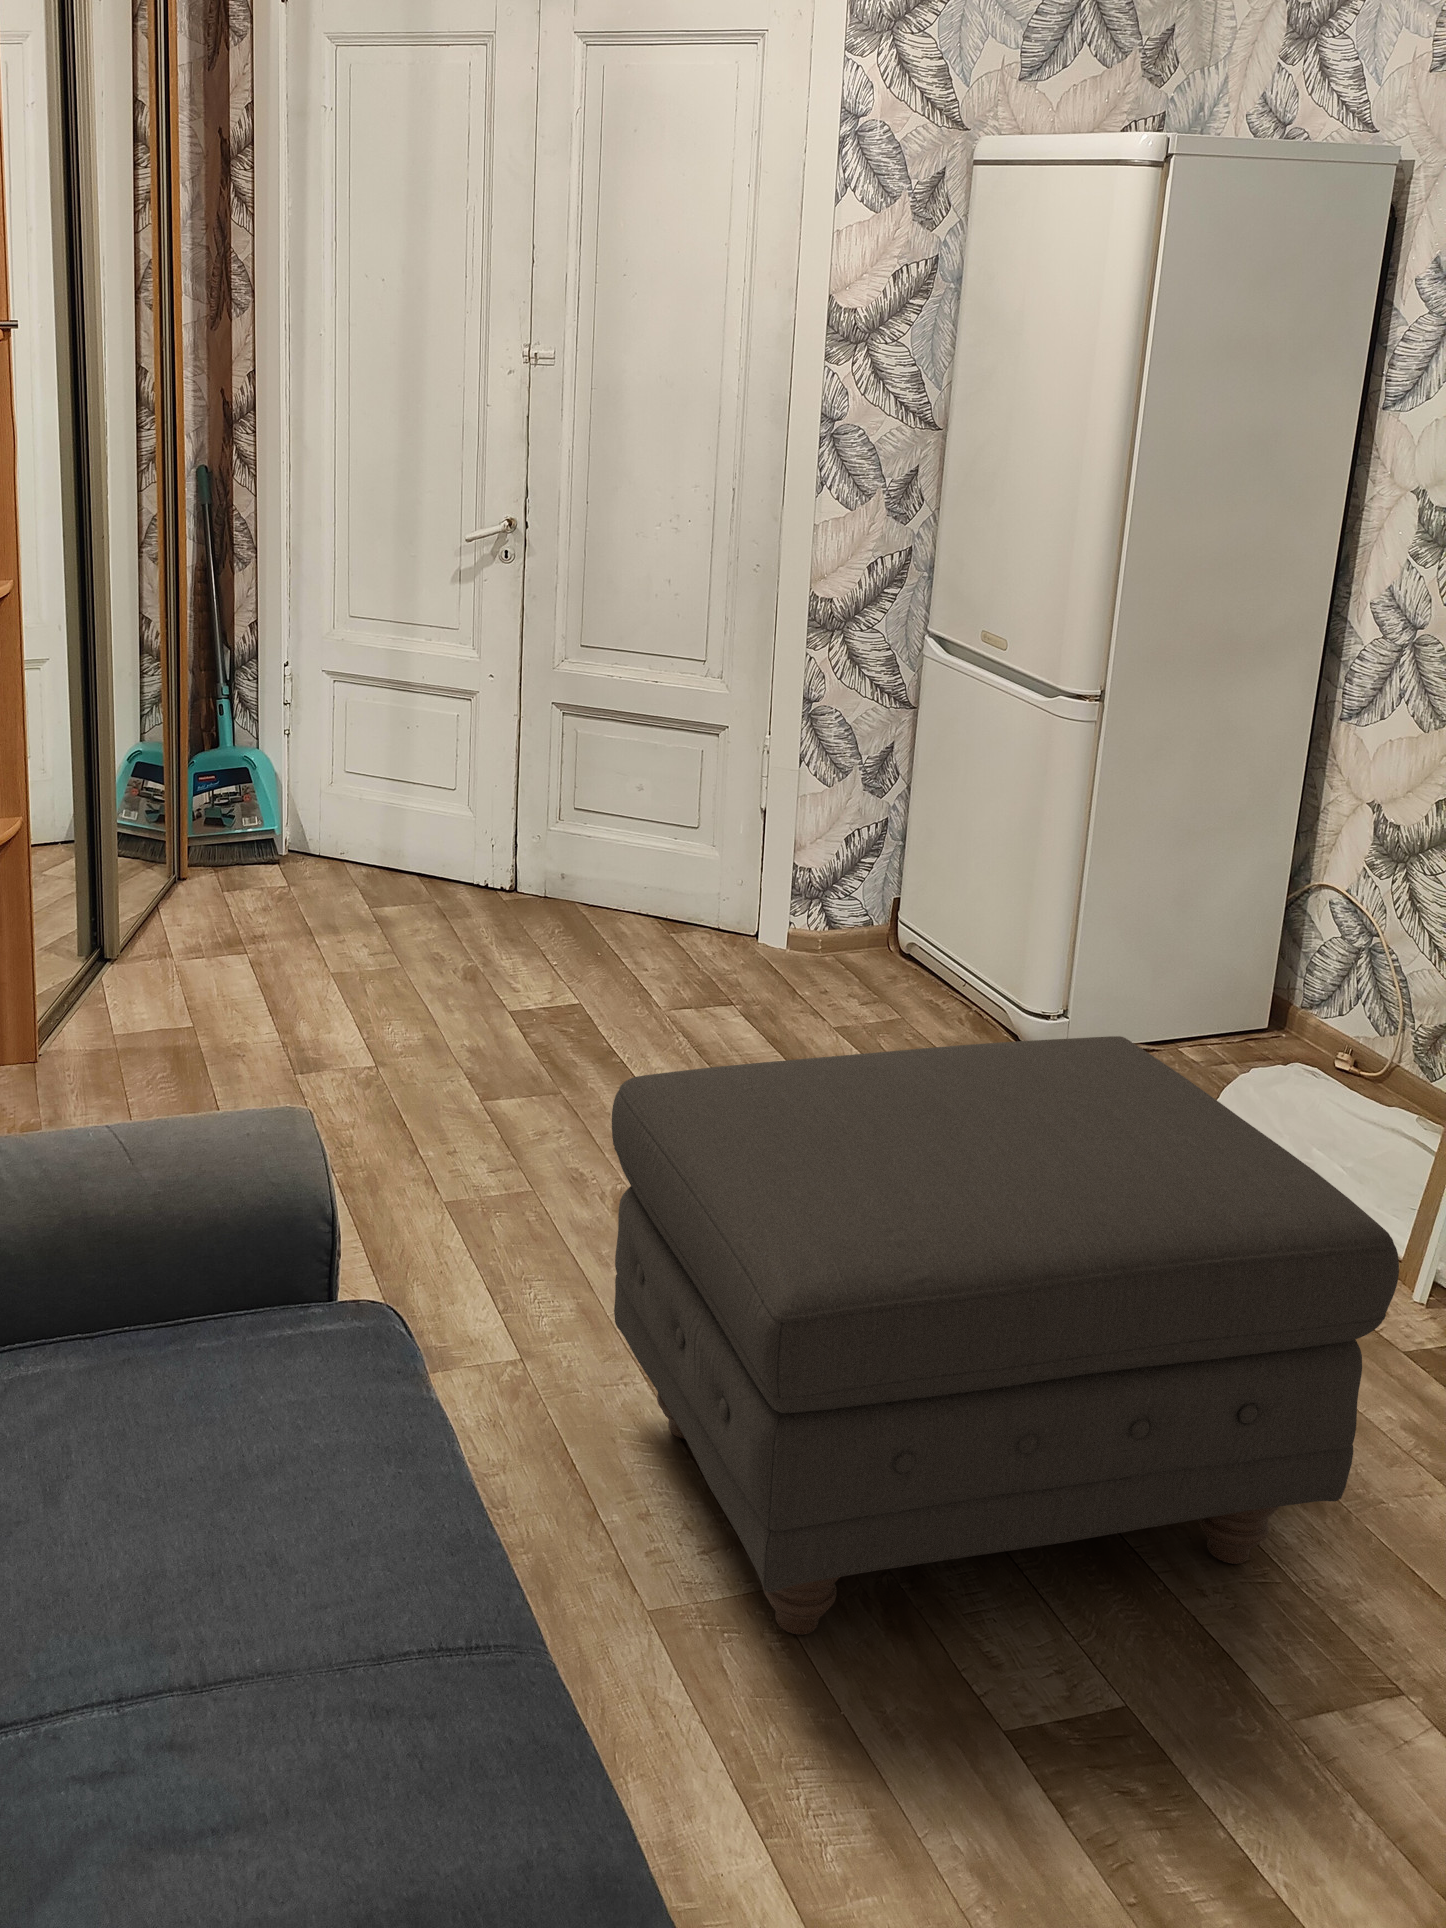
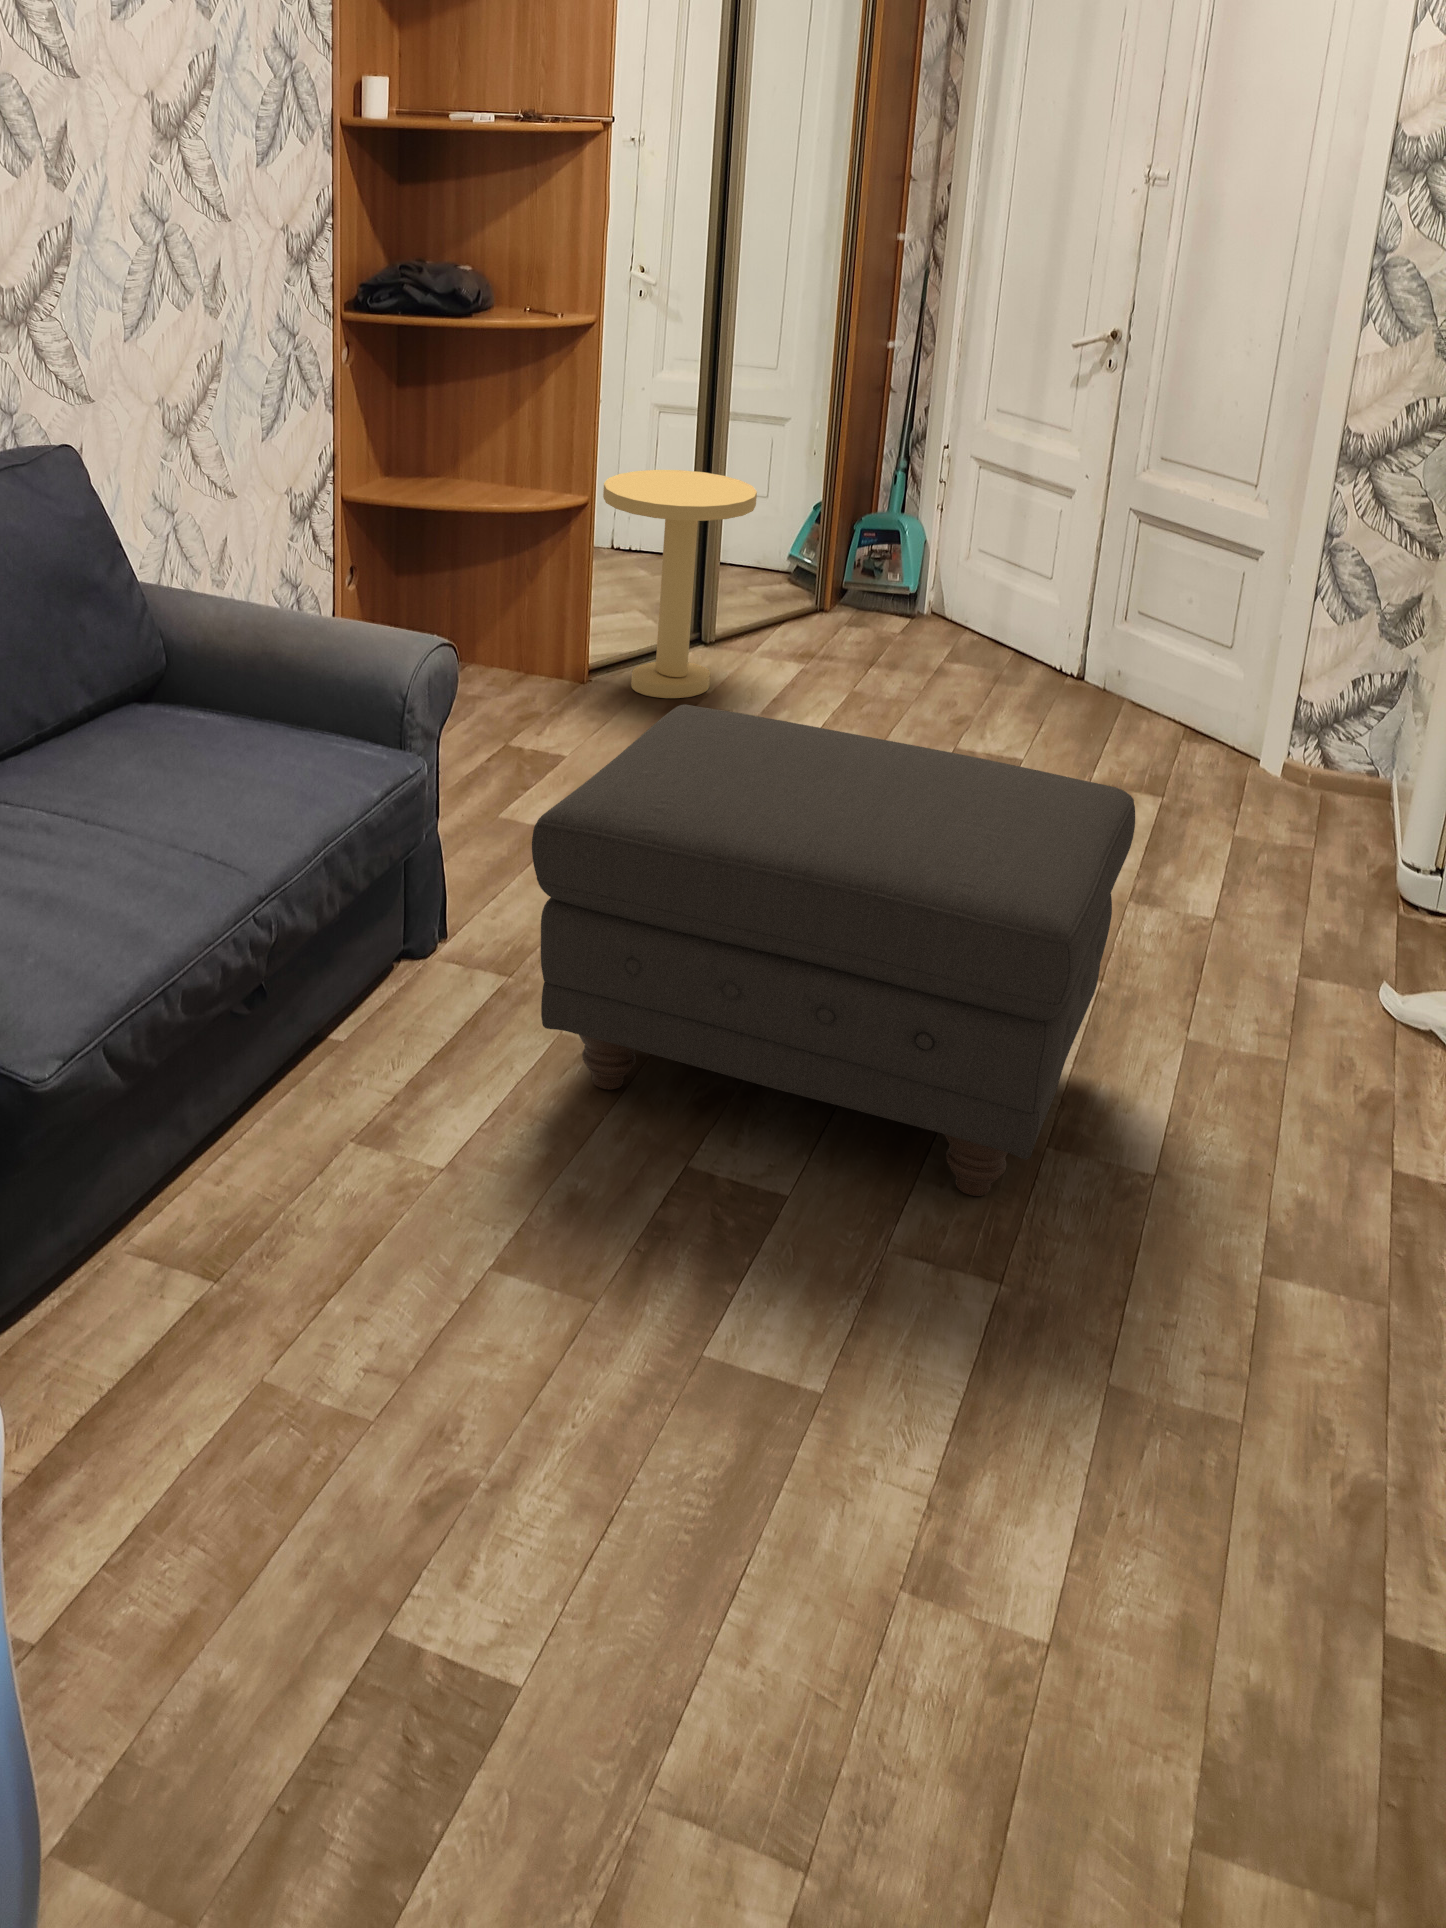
side table: none [47,747,244,1045] -> present [603,470,757,698]

